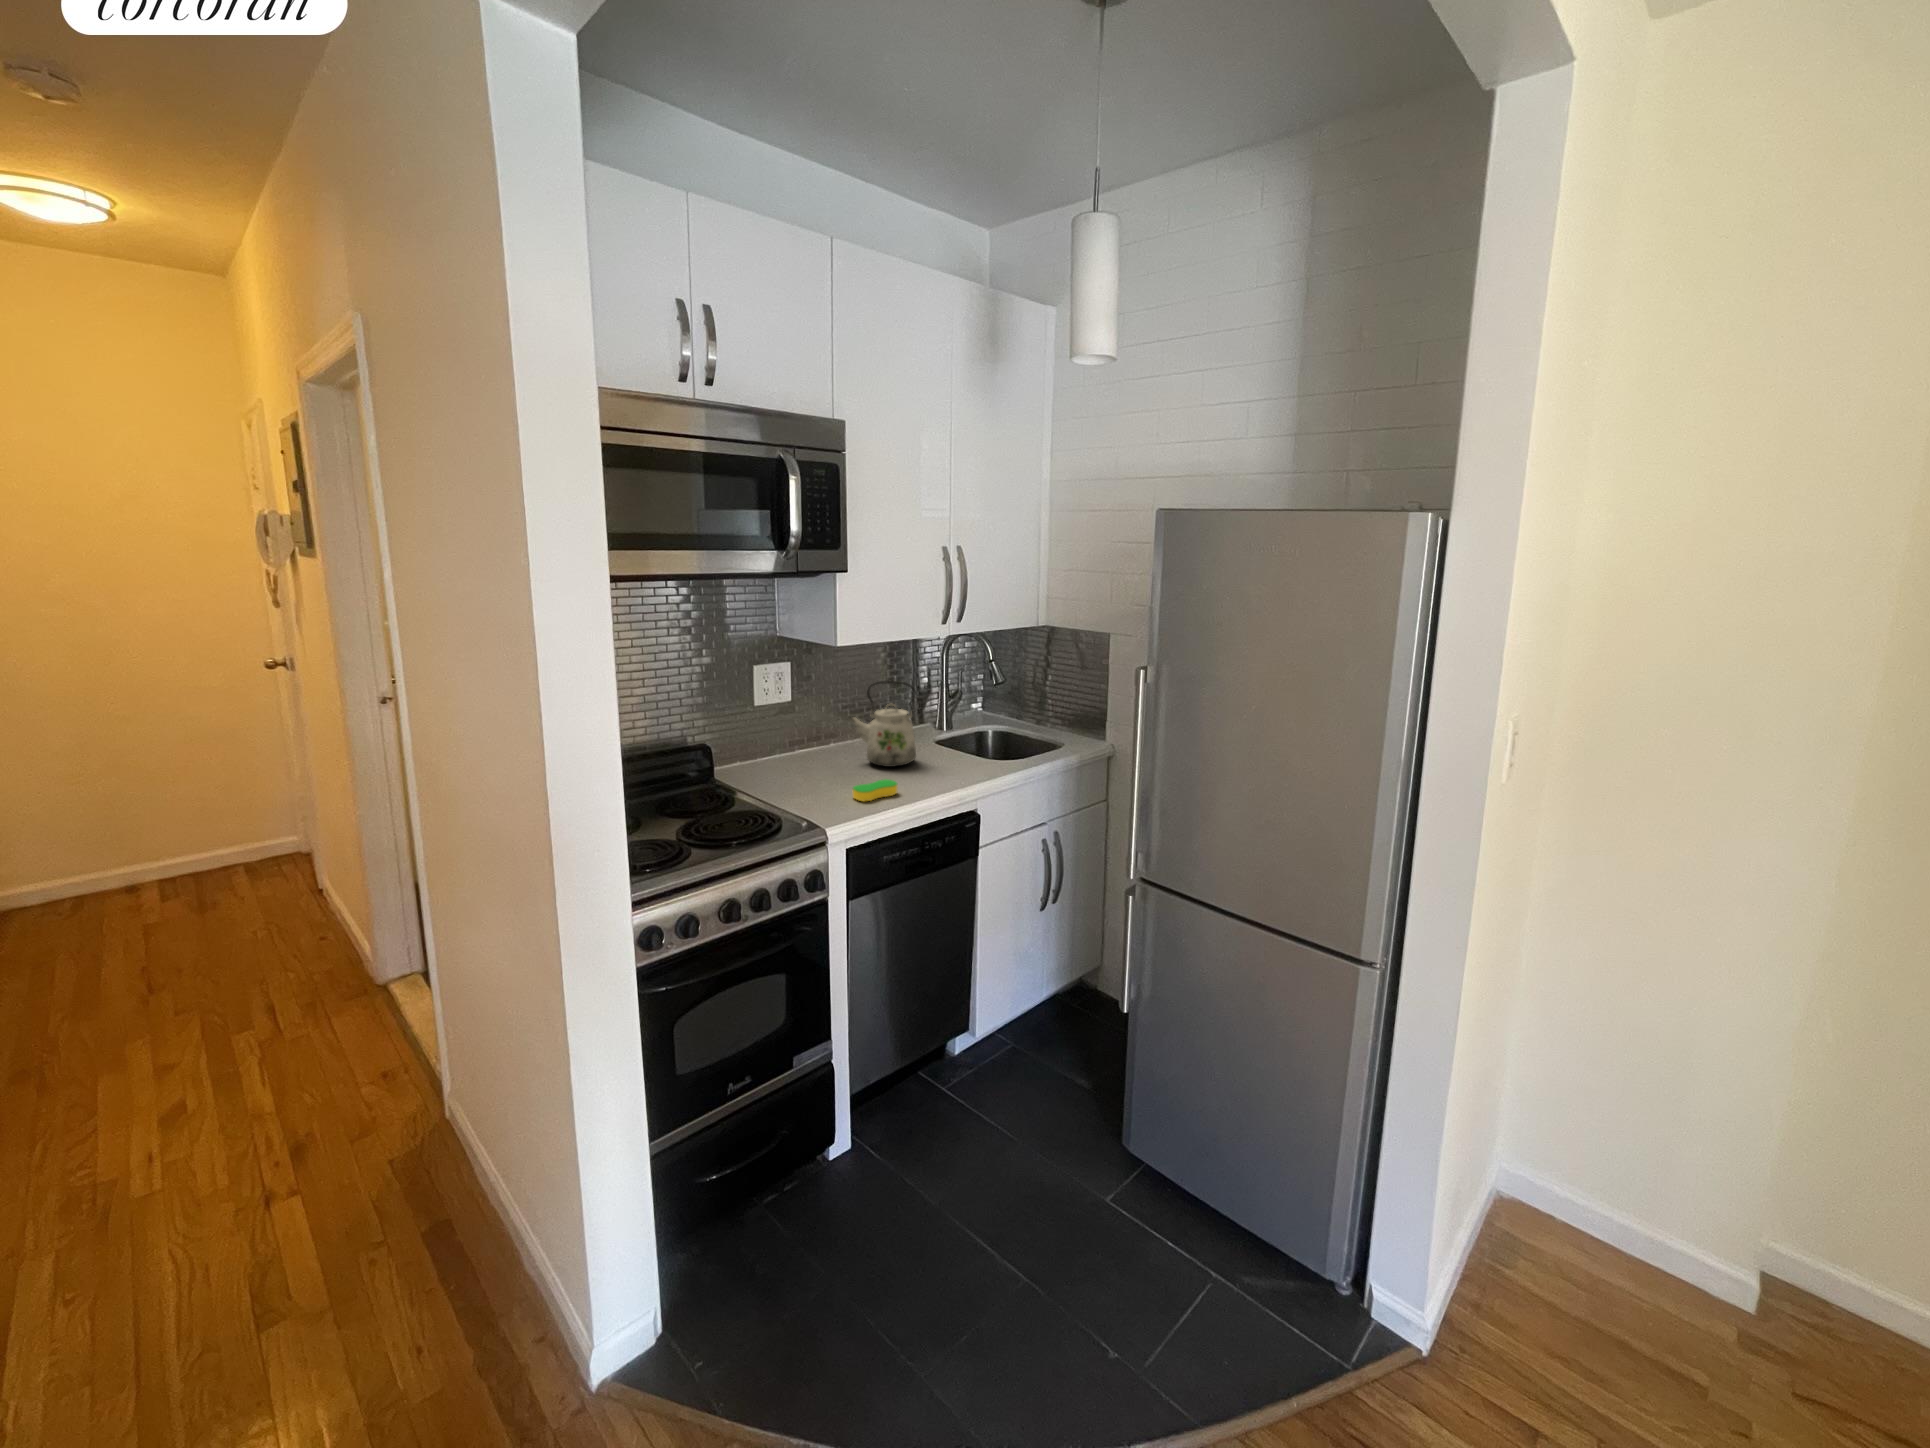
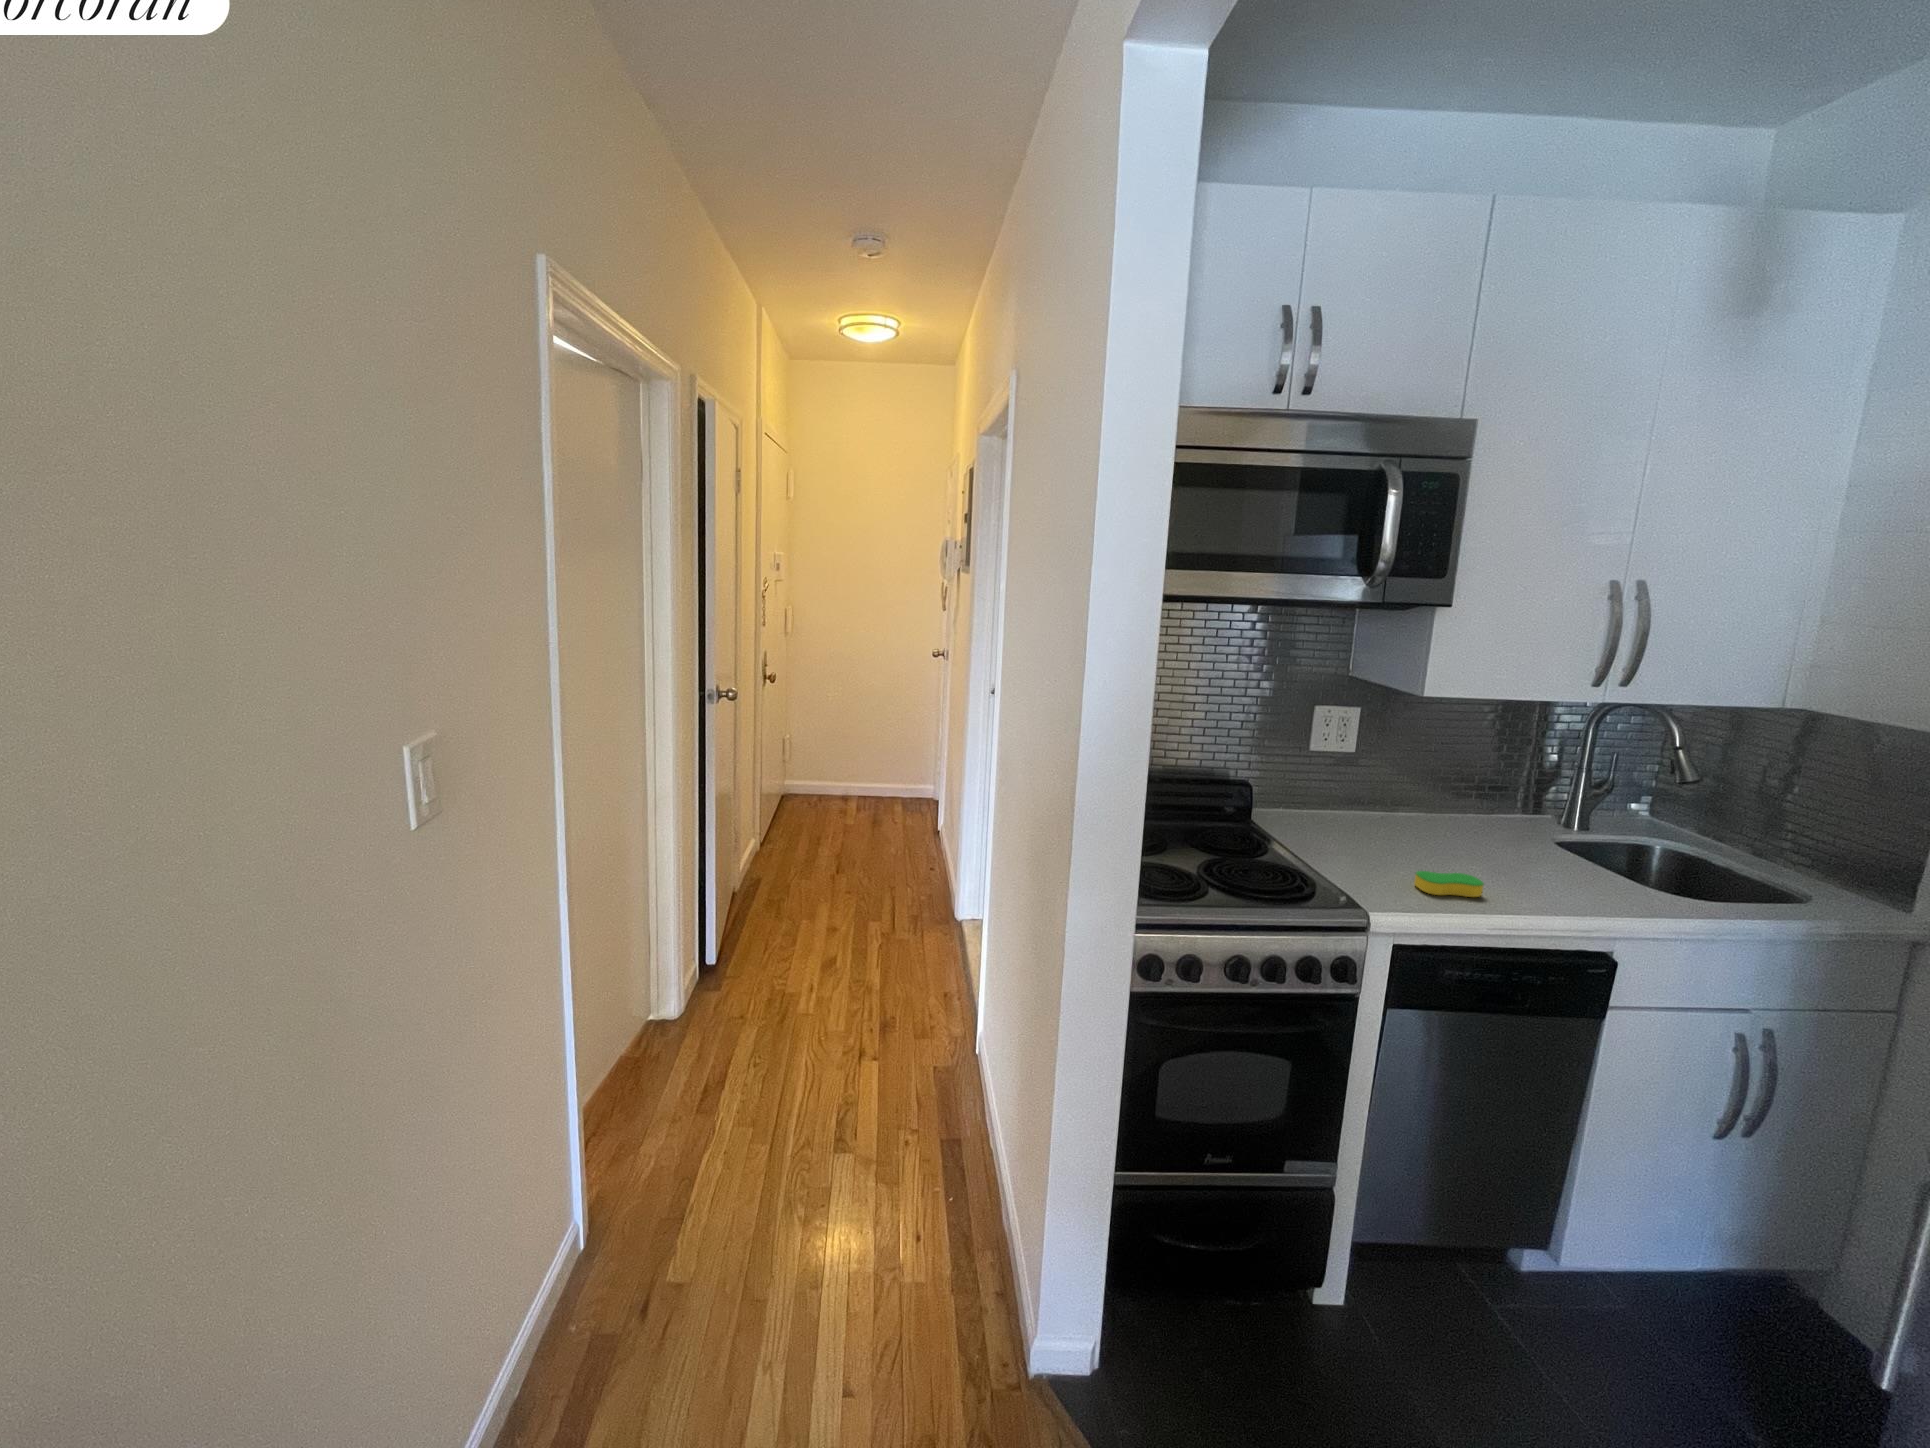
kettle: present [849,681,916,767] -> none [1423,748,1533,862]

